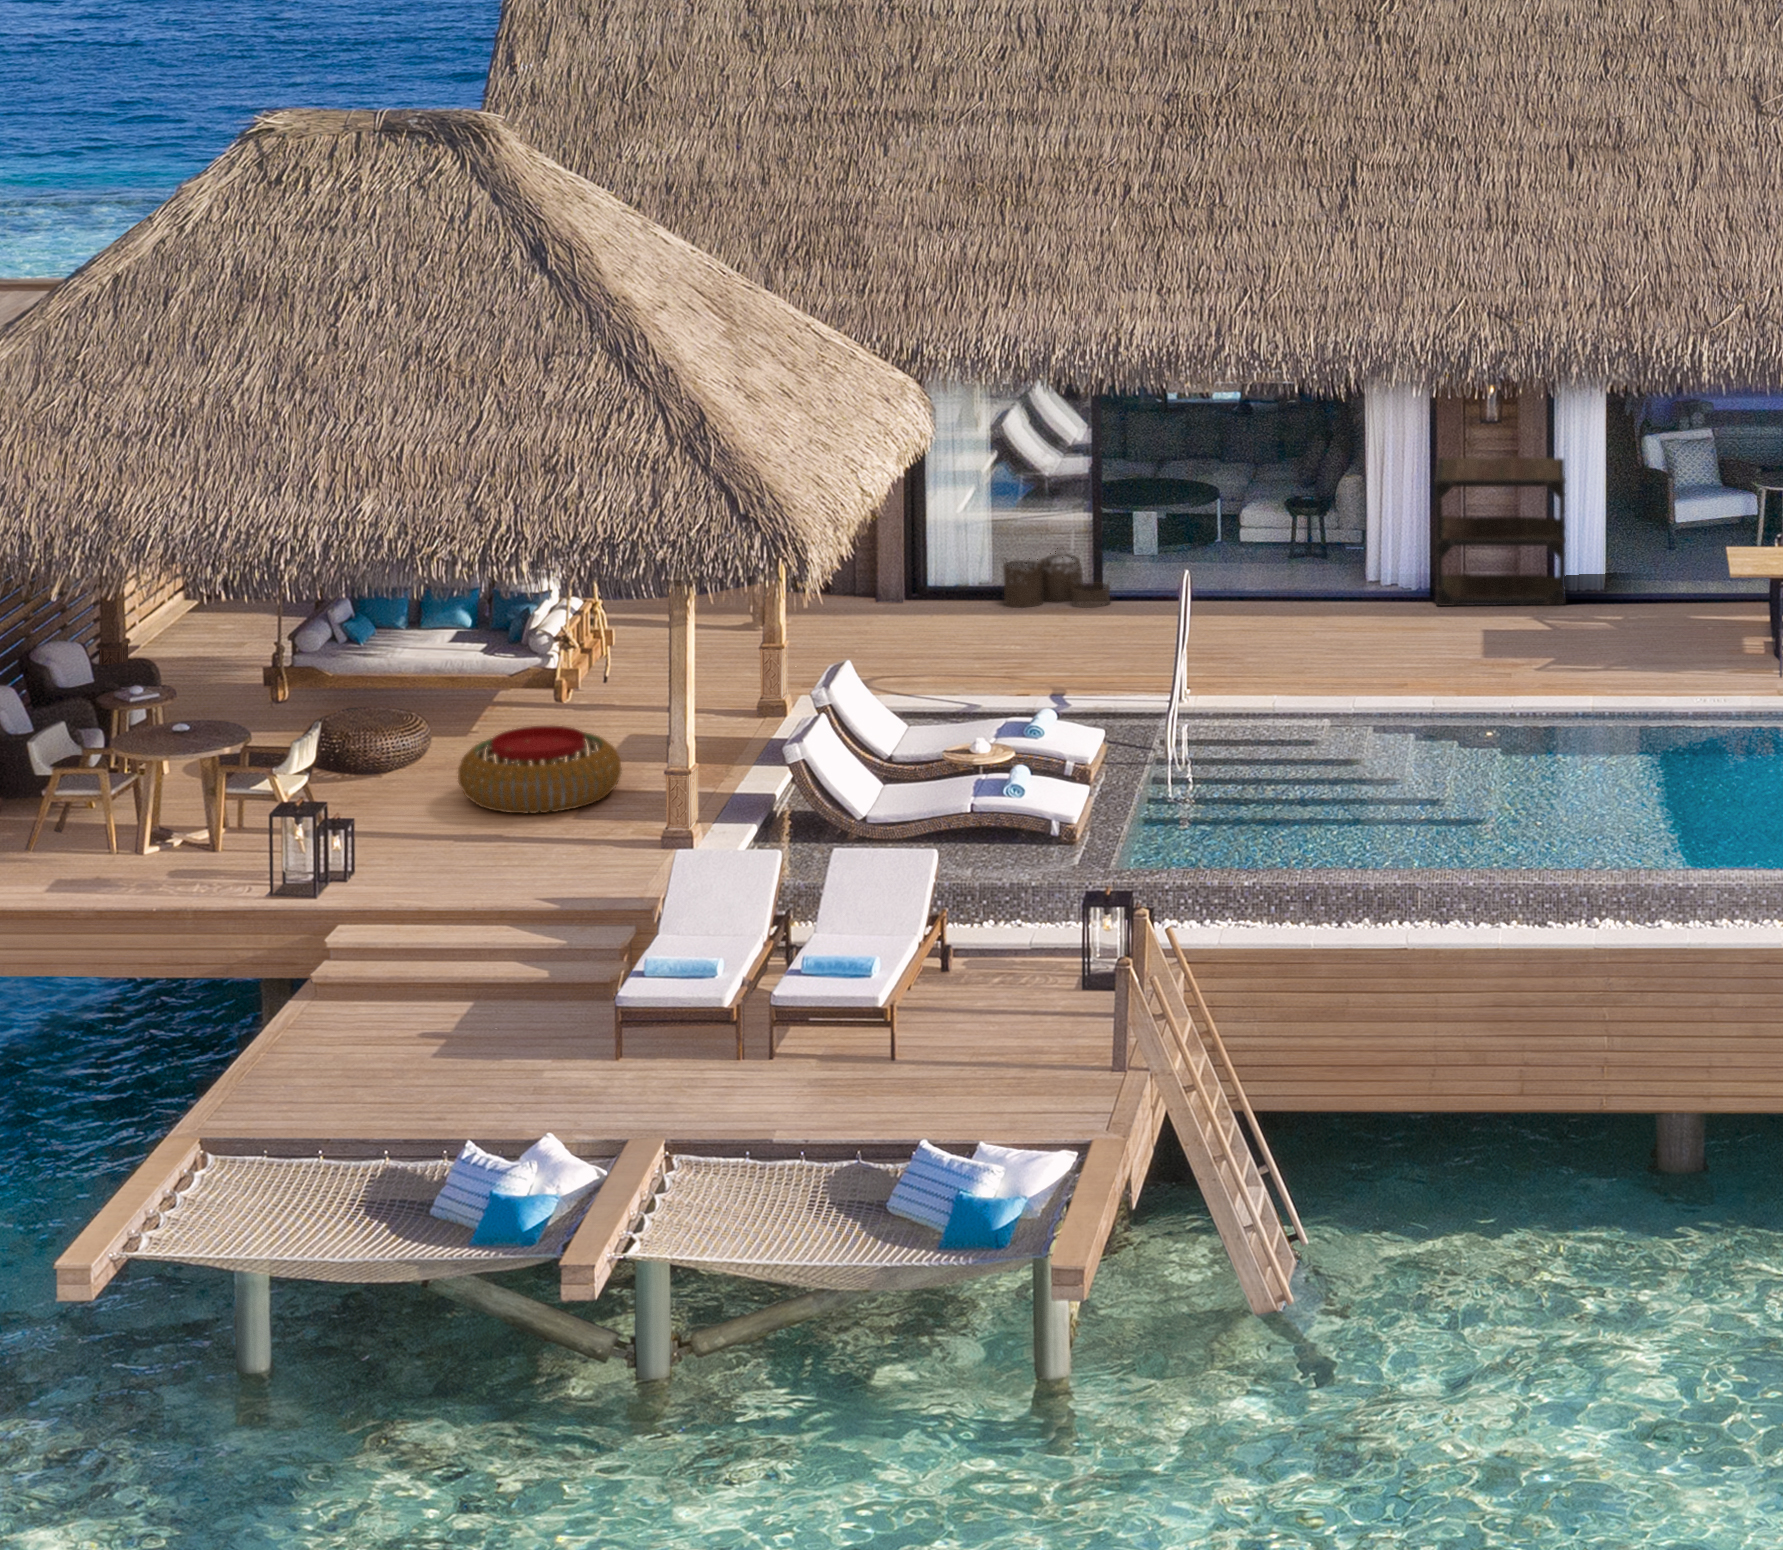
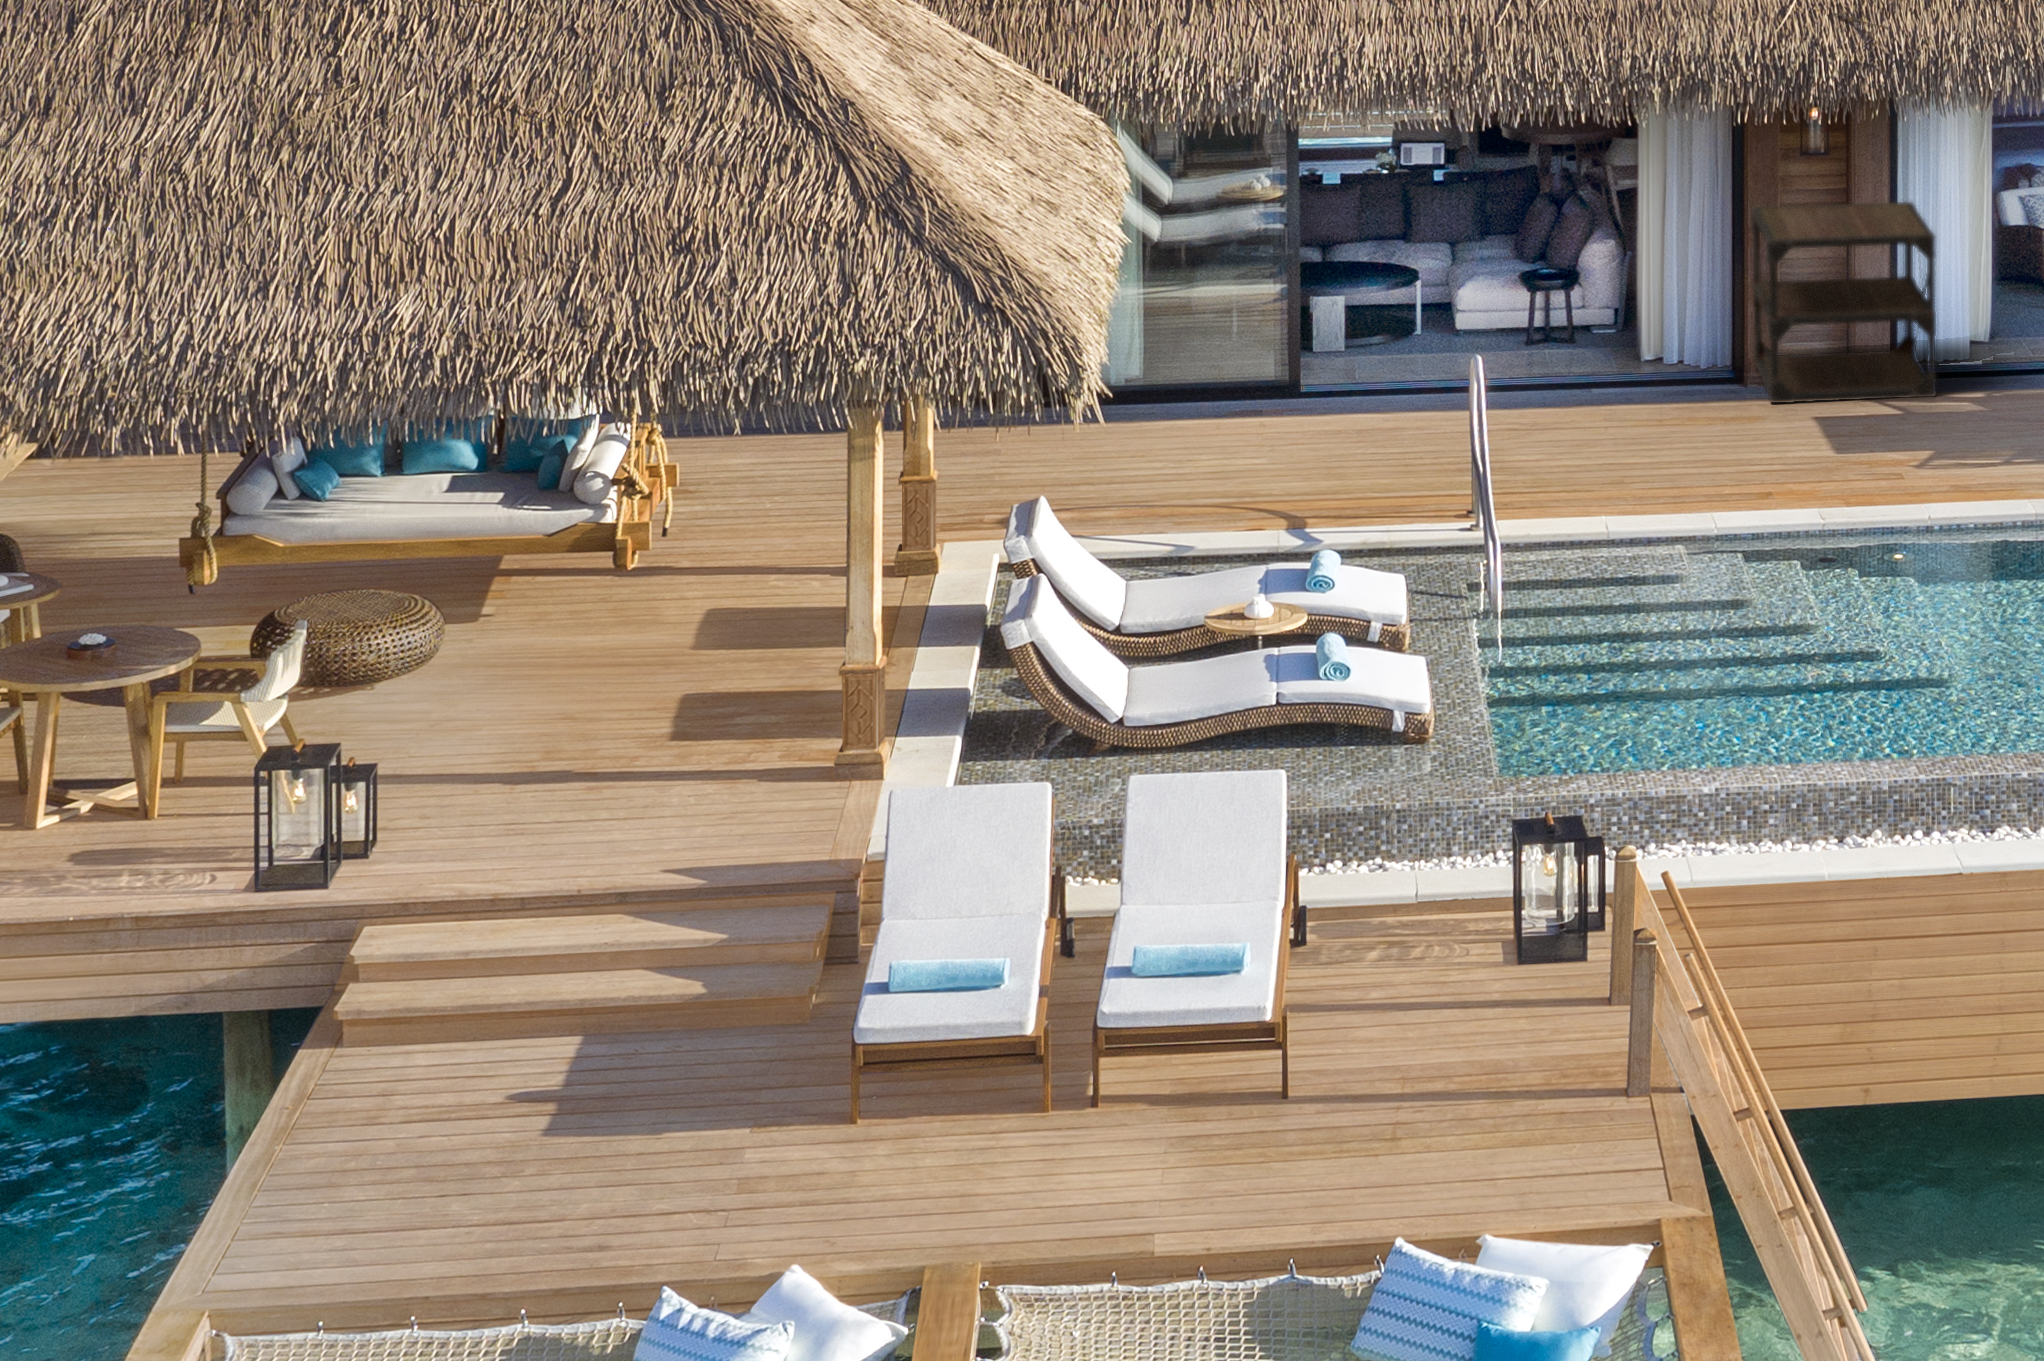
woven basket: present [1003,548,1110,608] -> none [1190,341,1336,430]
pouf: present [458,726,621,813] -> none [519,613,757,740]

